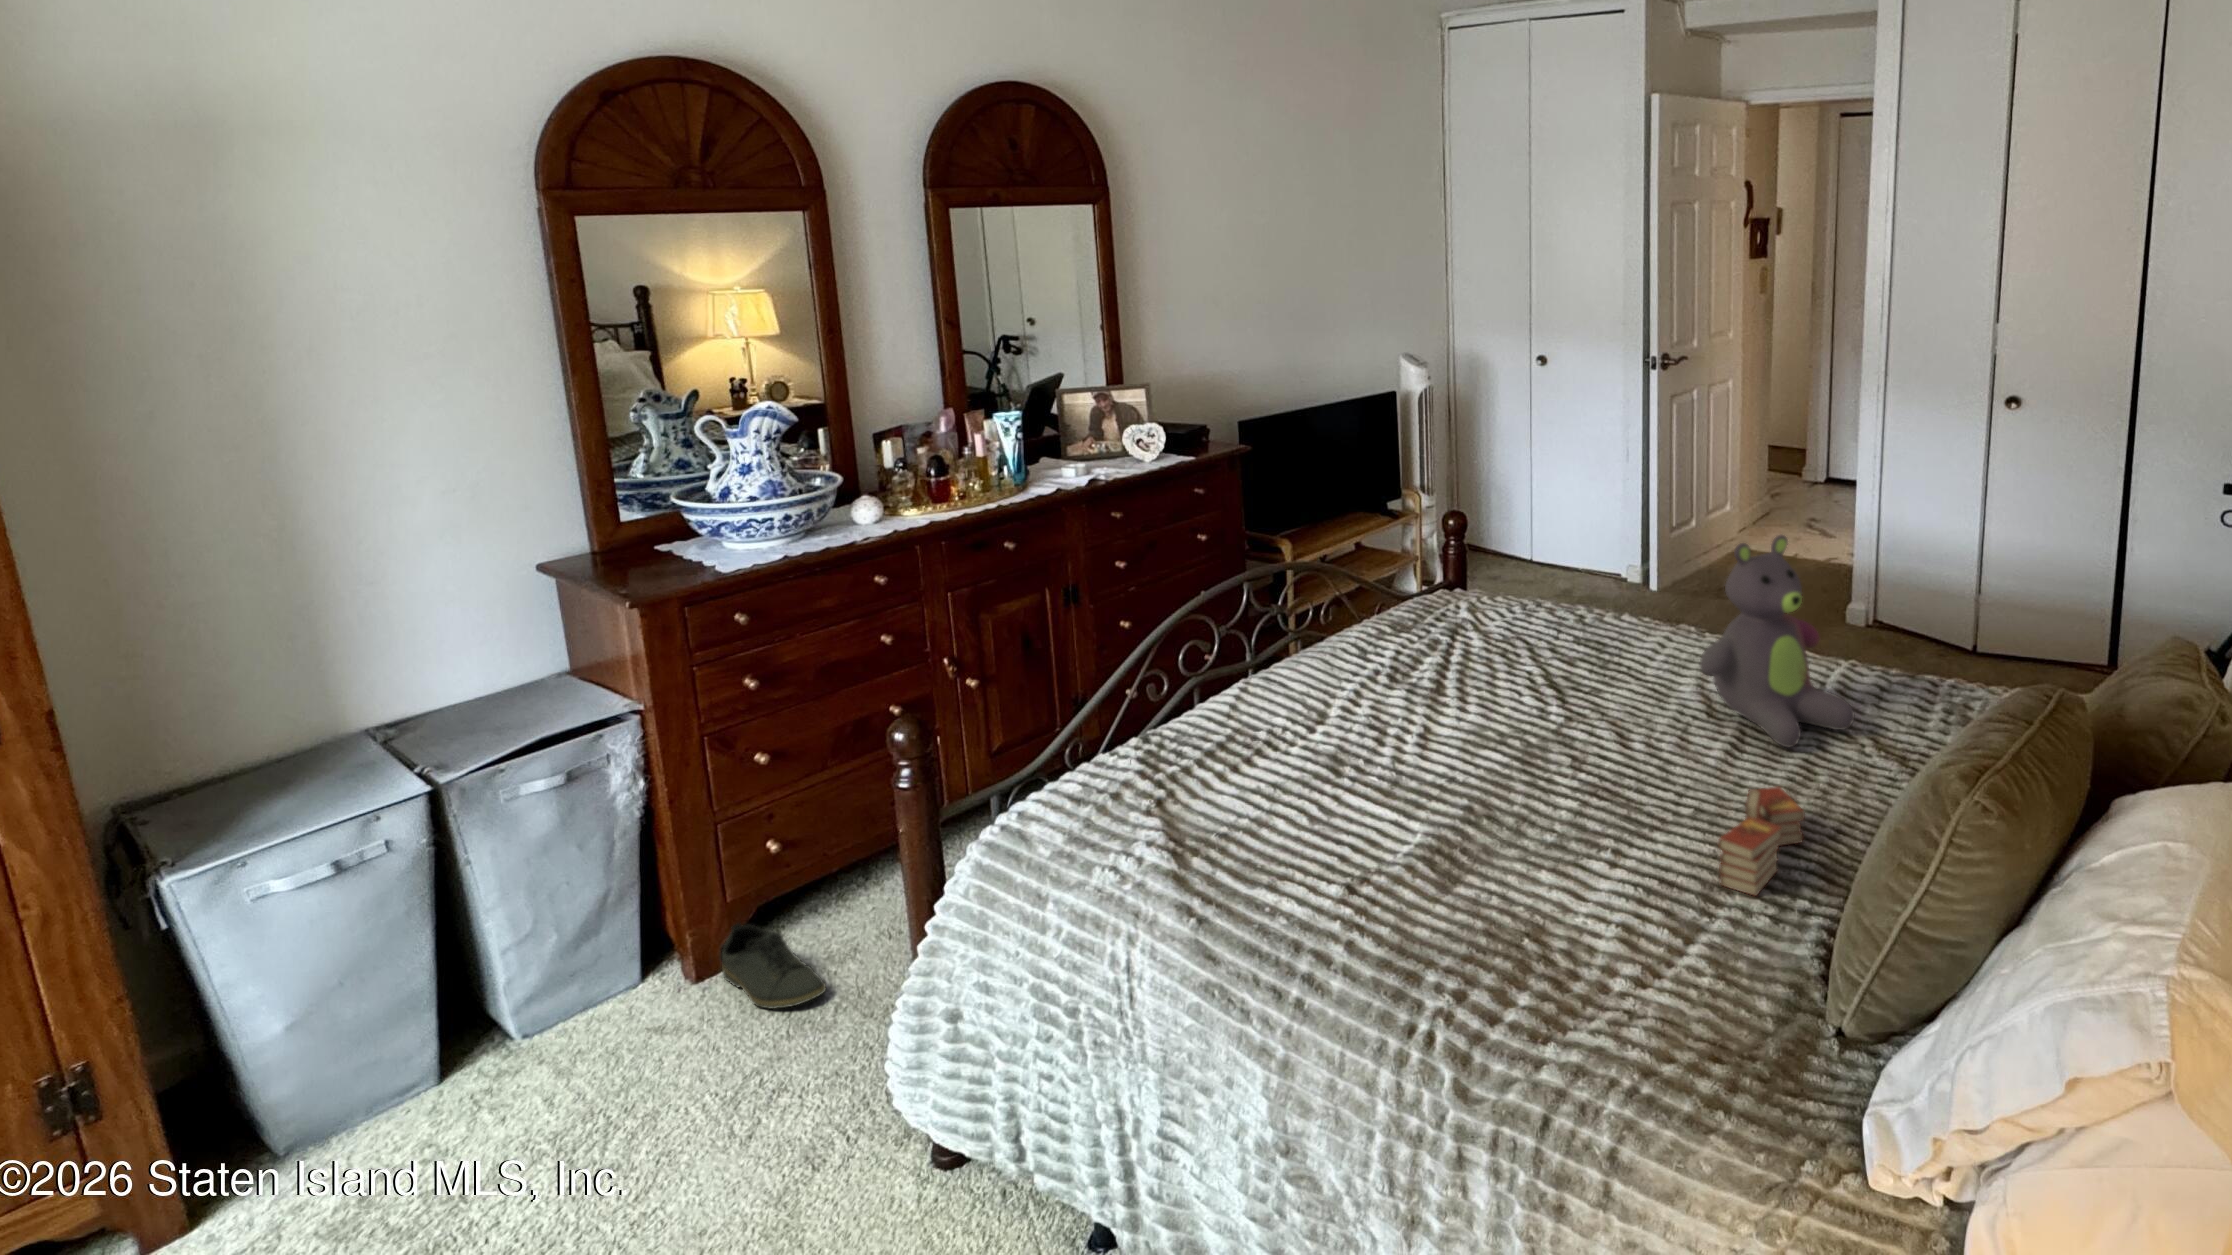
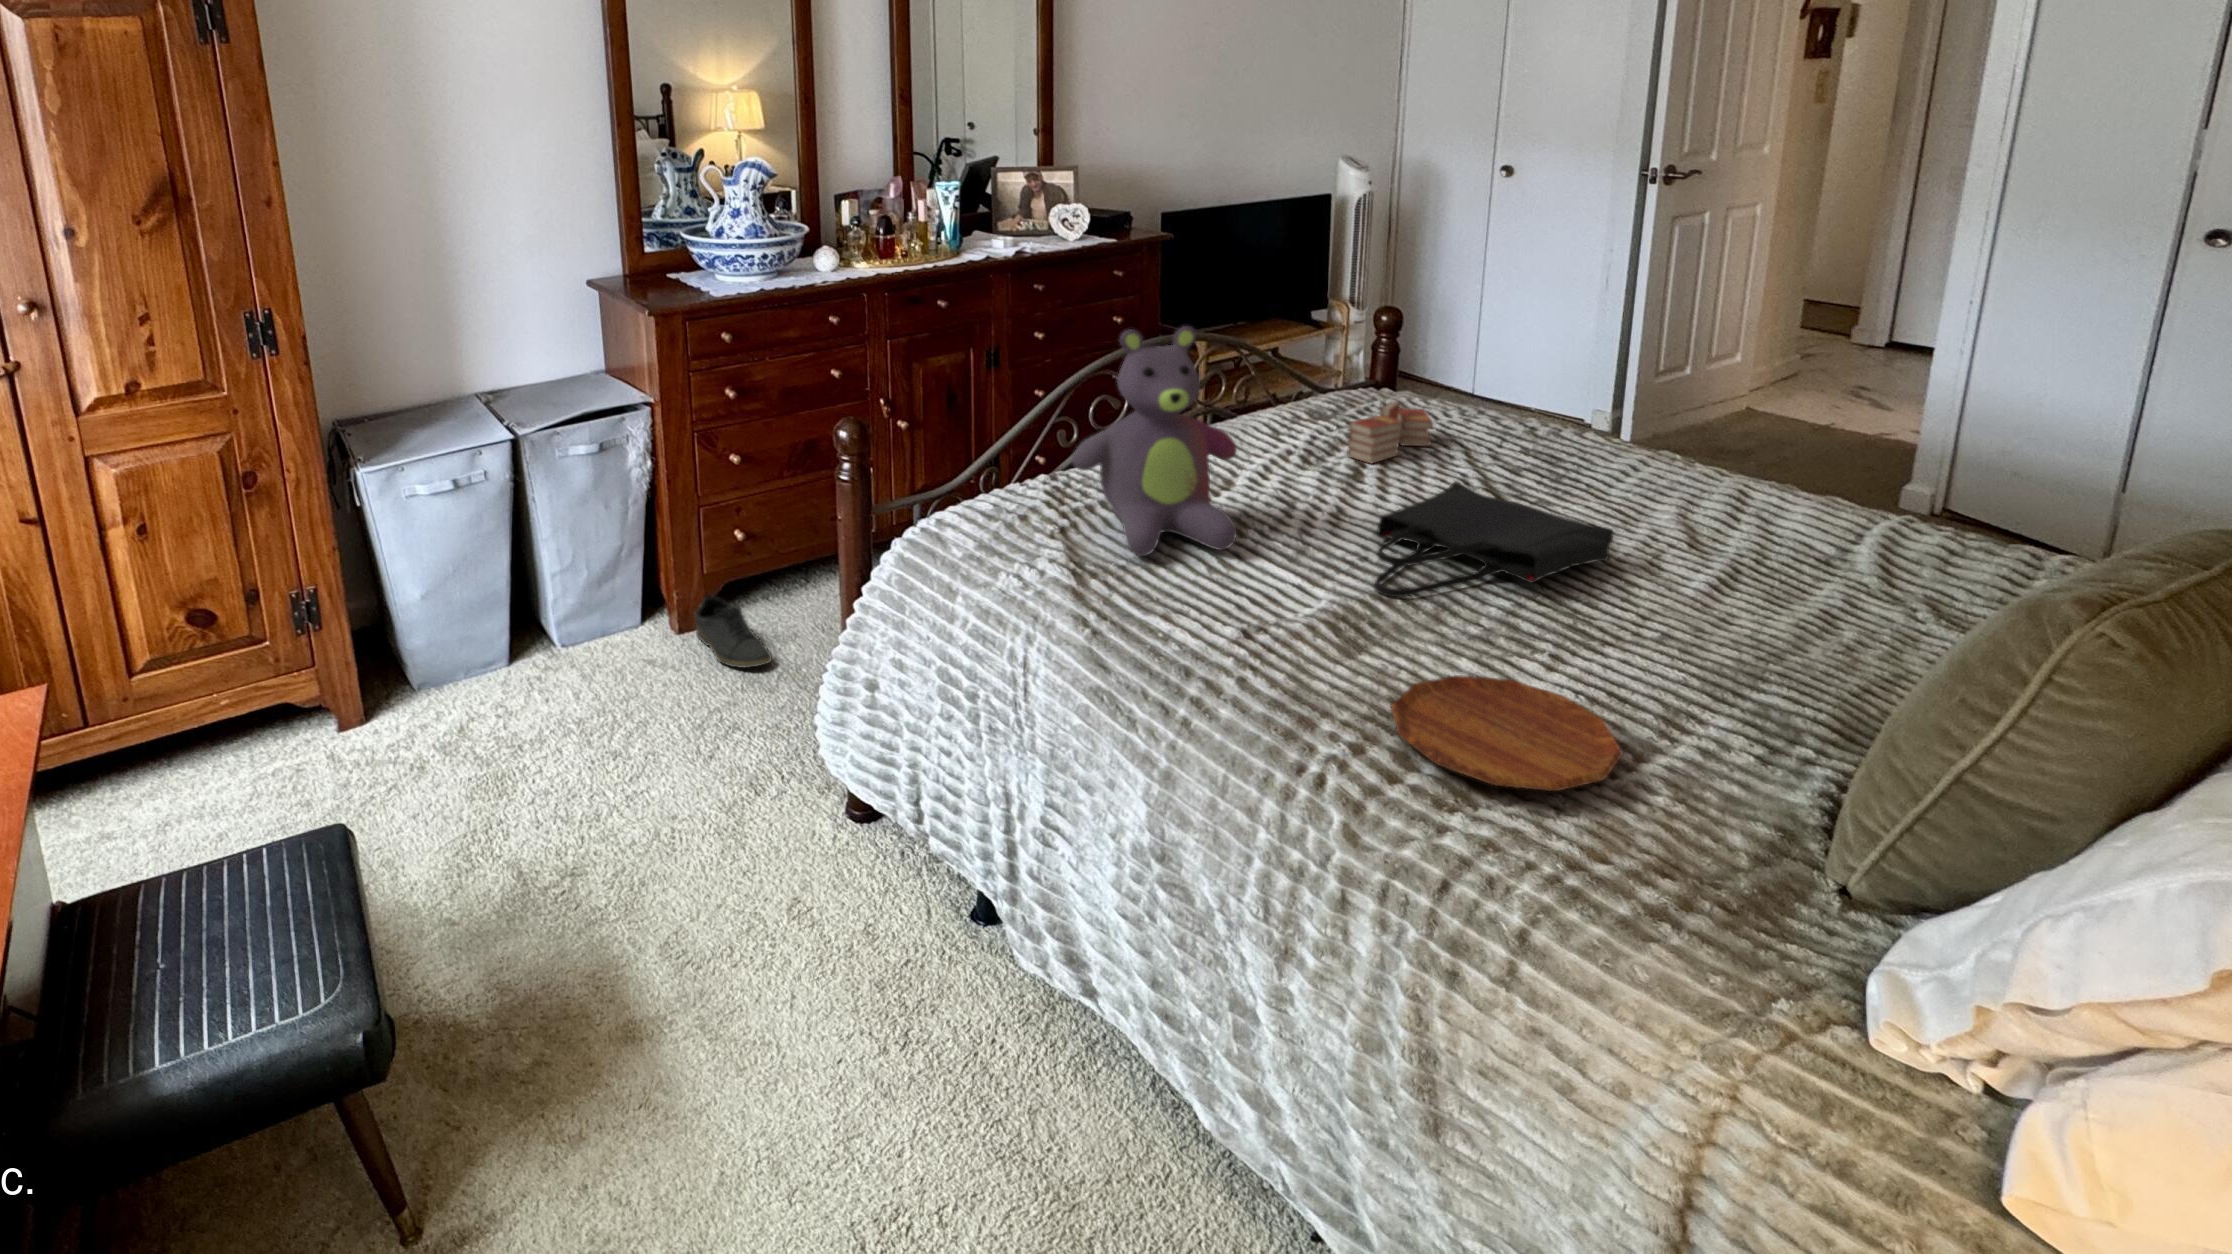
stuffed bear: present [1700,535,1854,748] -> present [1072,326,1237,556]
tote bag: none [1458,687,1650,818] -> present [1375,481,1614,597]
book: present [1718,787,1805,896] -> present [1347,401,1433,463]
tray: none [1483,889,1675,1005] -> present [1391,675,1623,791]

